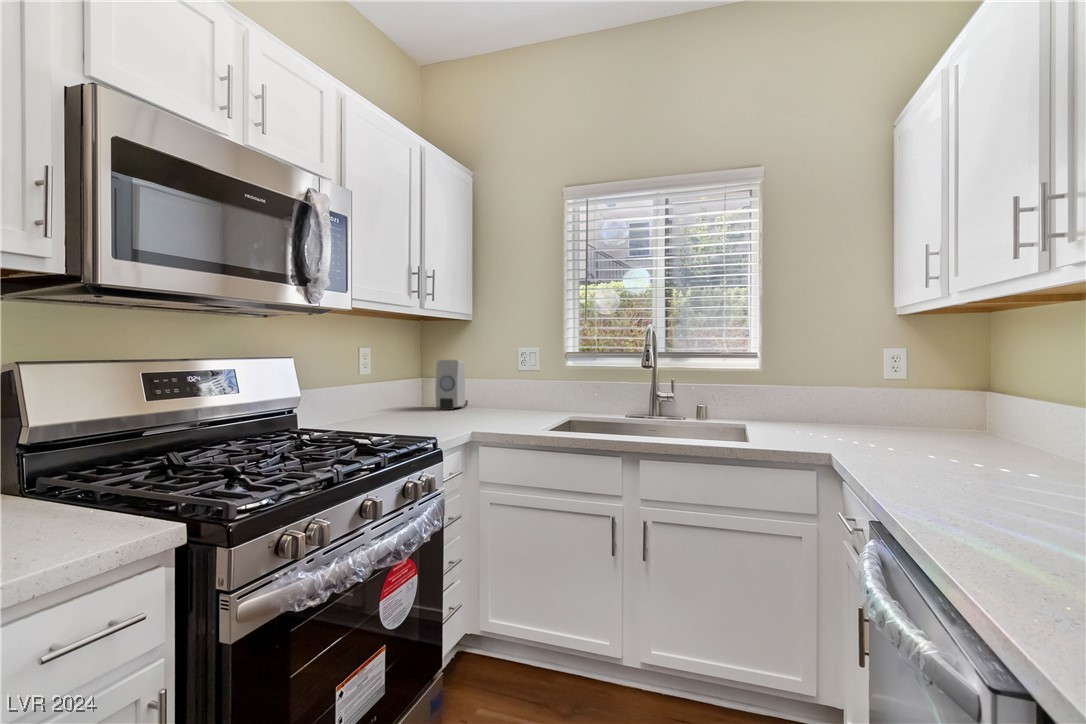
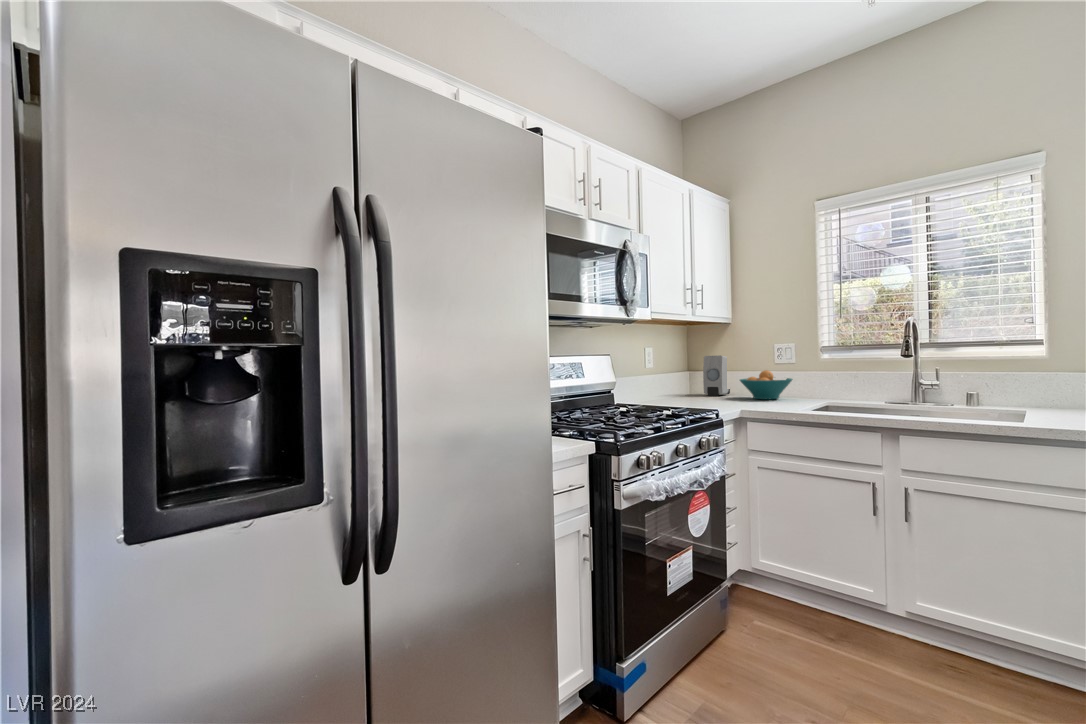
fruit bowl: none [476,379,535,414] -> present [740,370,793,399]

